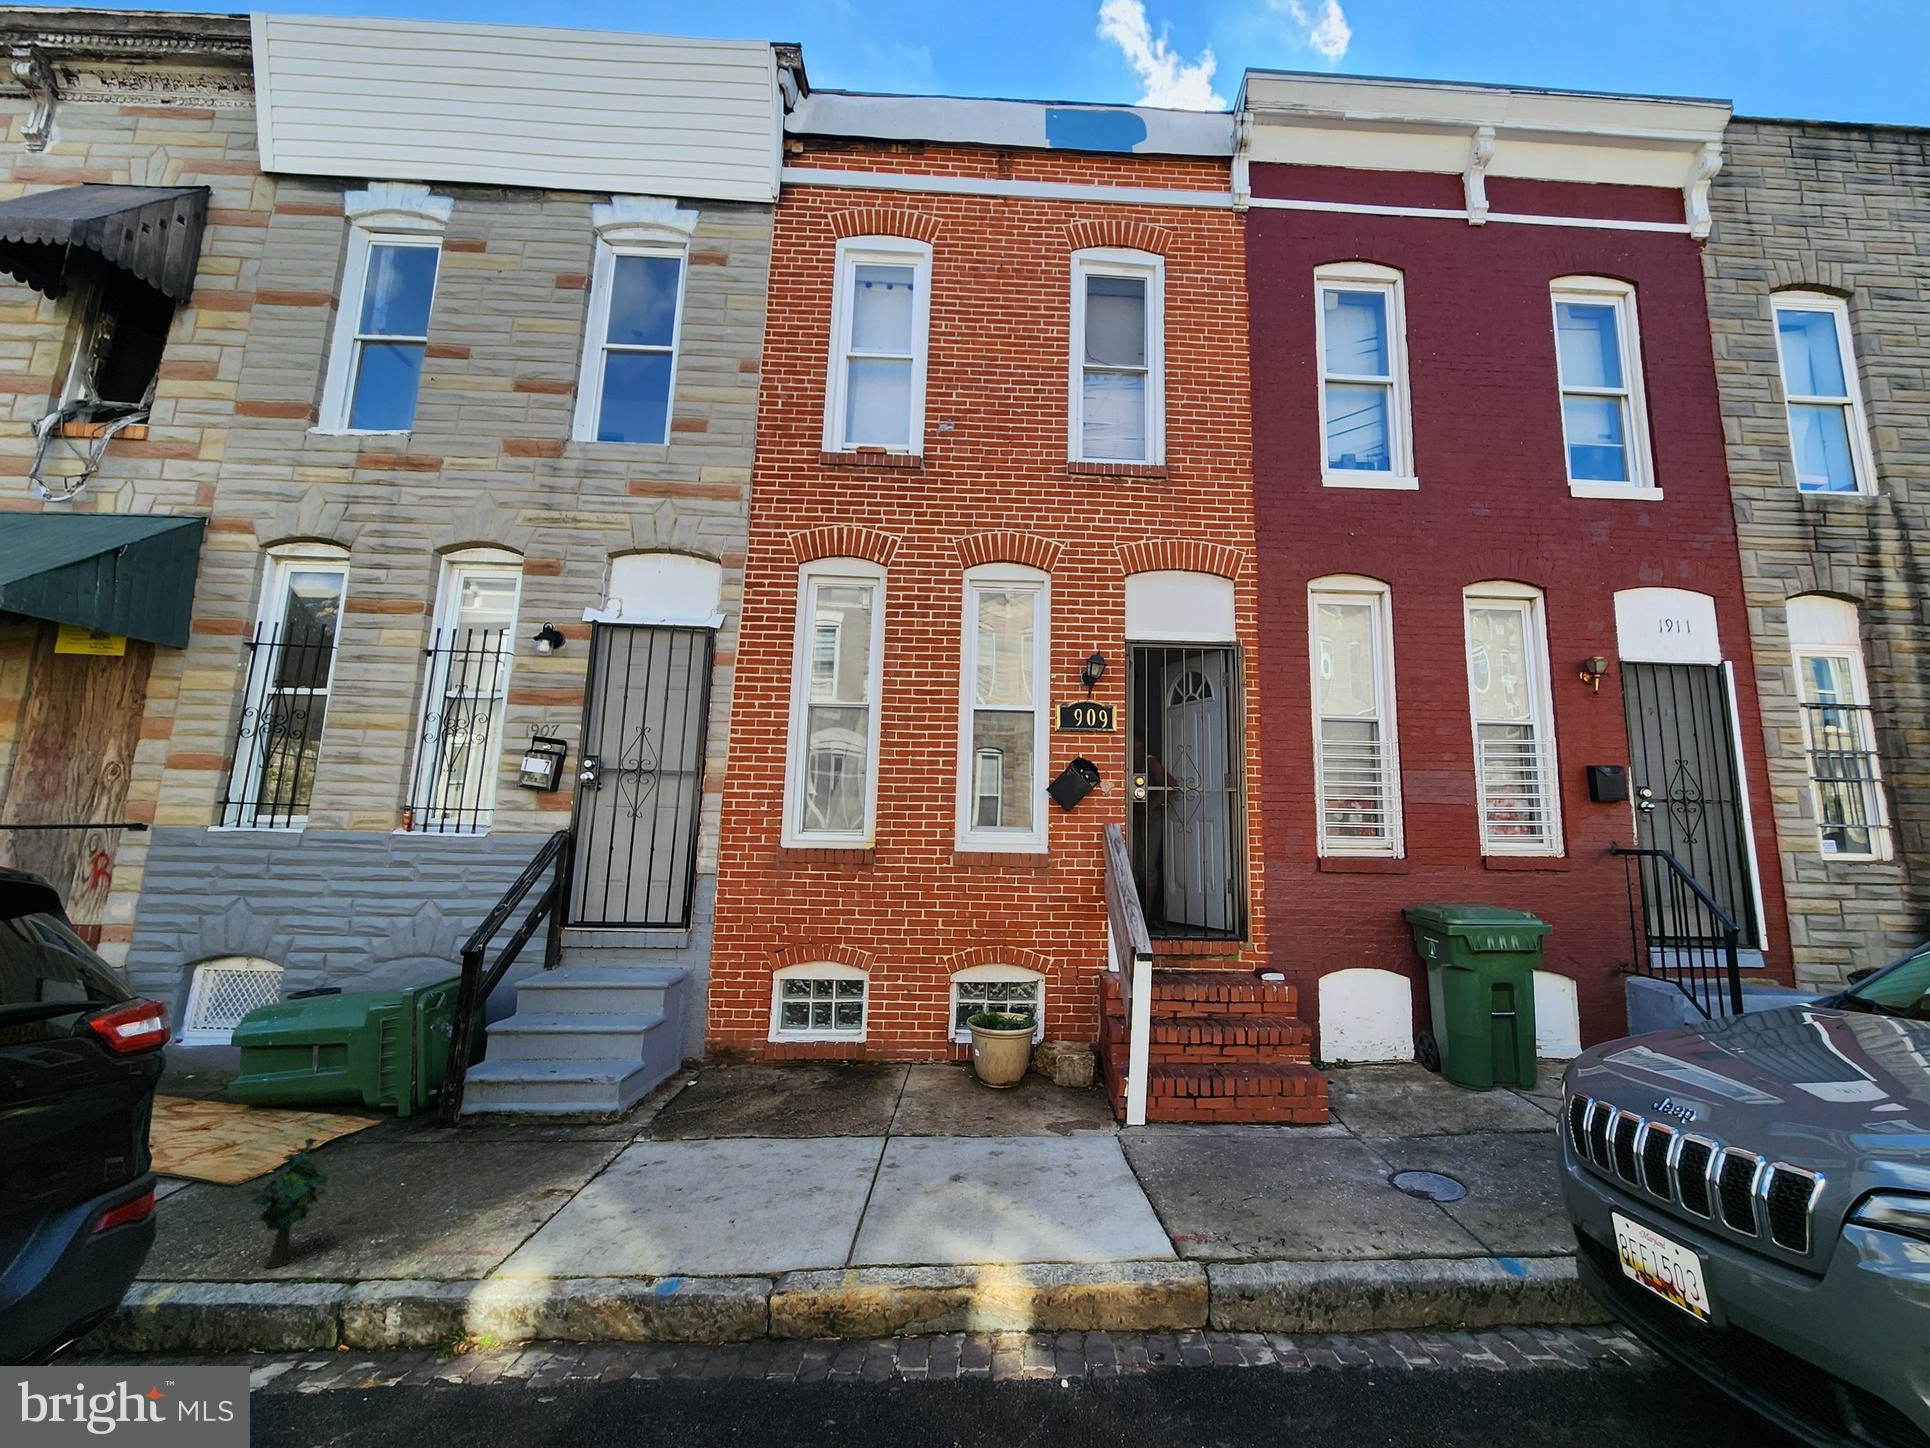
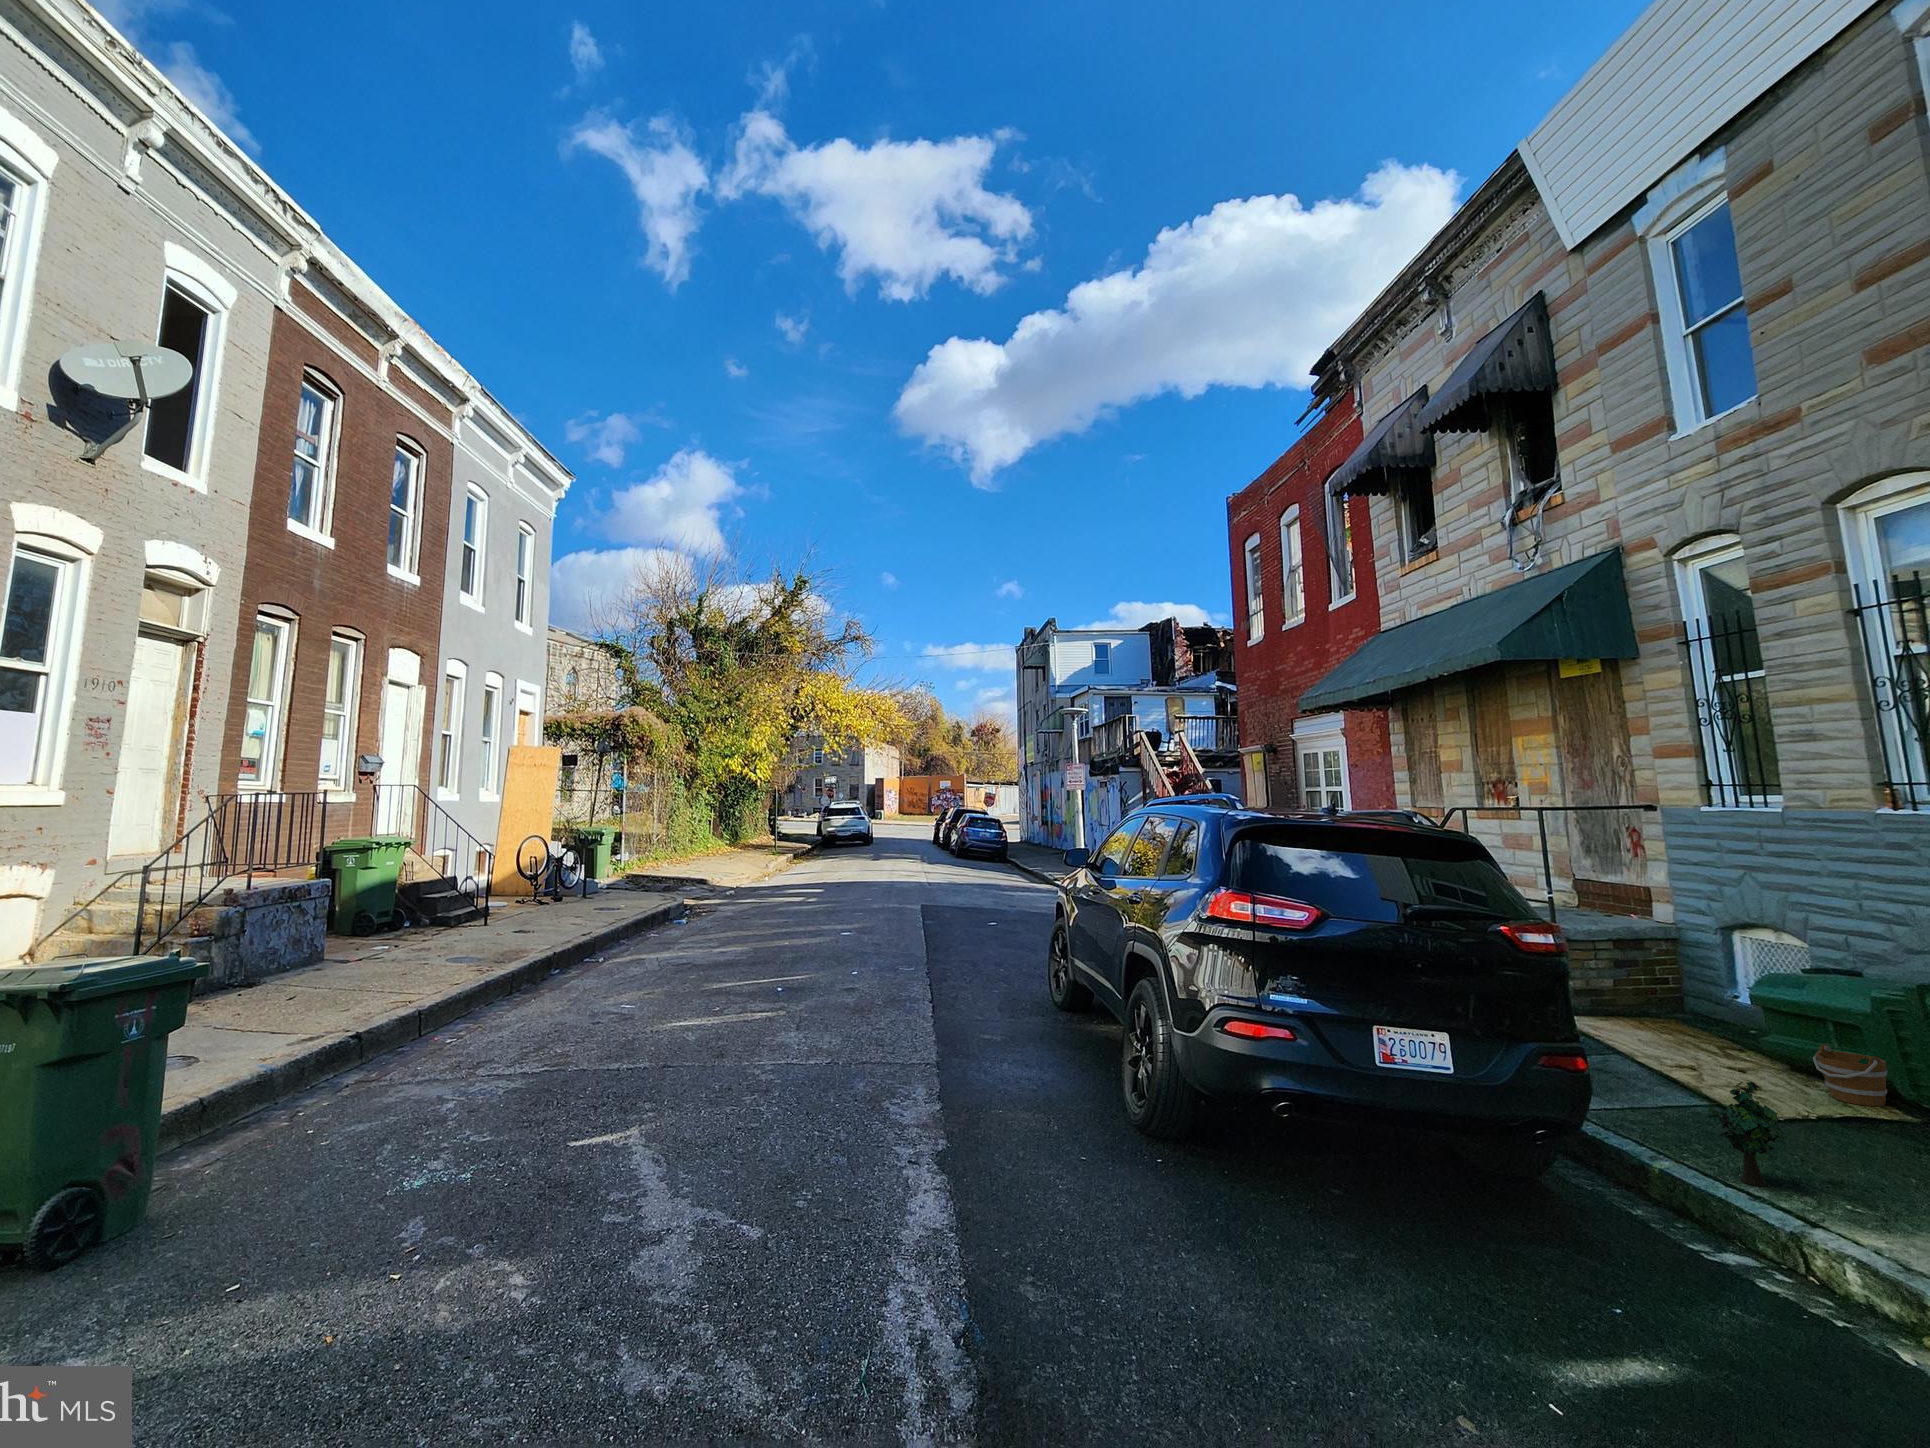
bucket: none [298,1075,365,1133] -> present [1813,1044,1887,1106]

